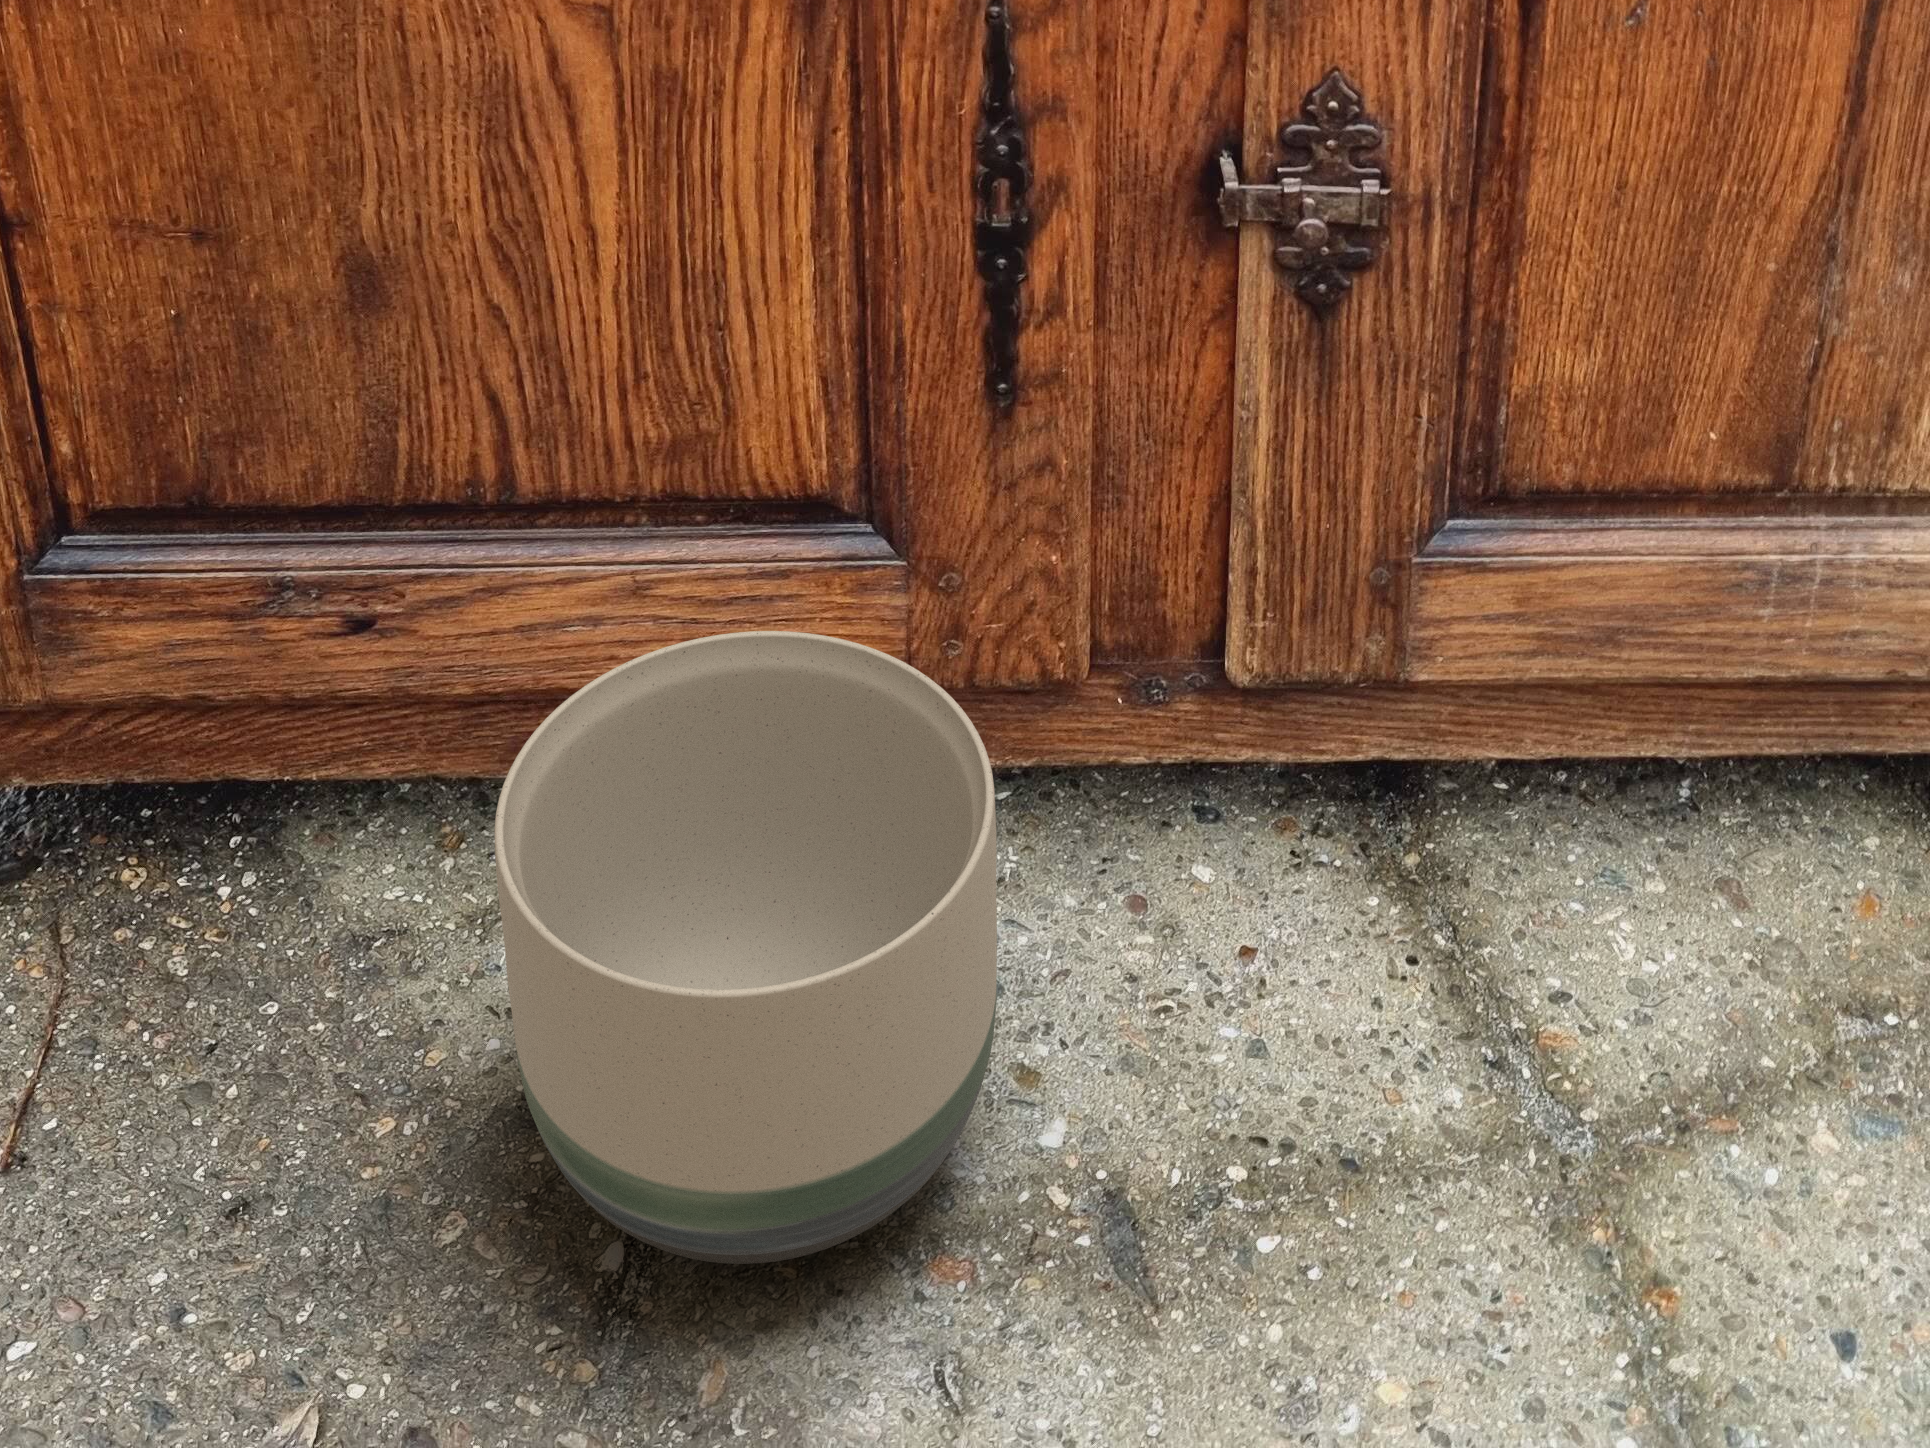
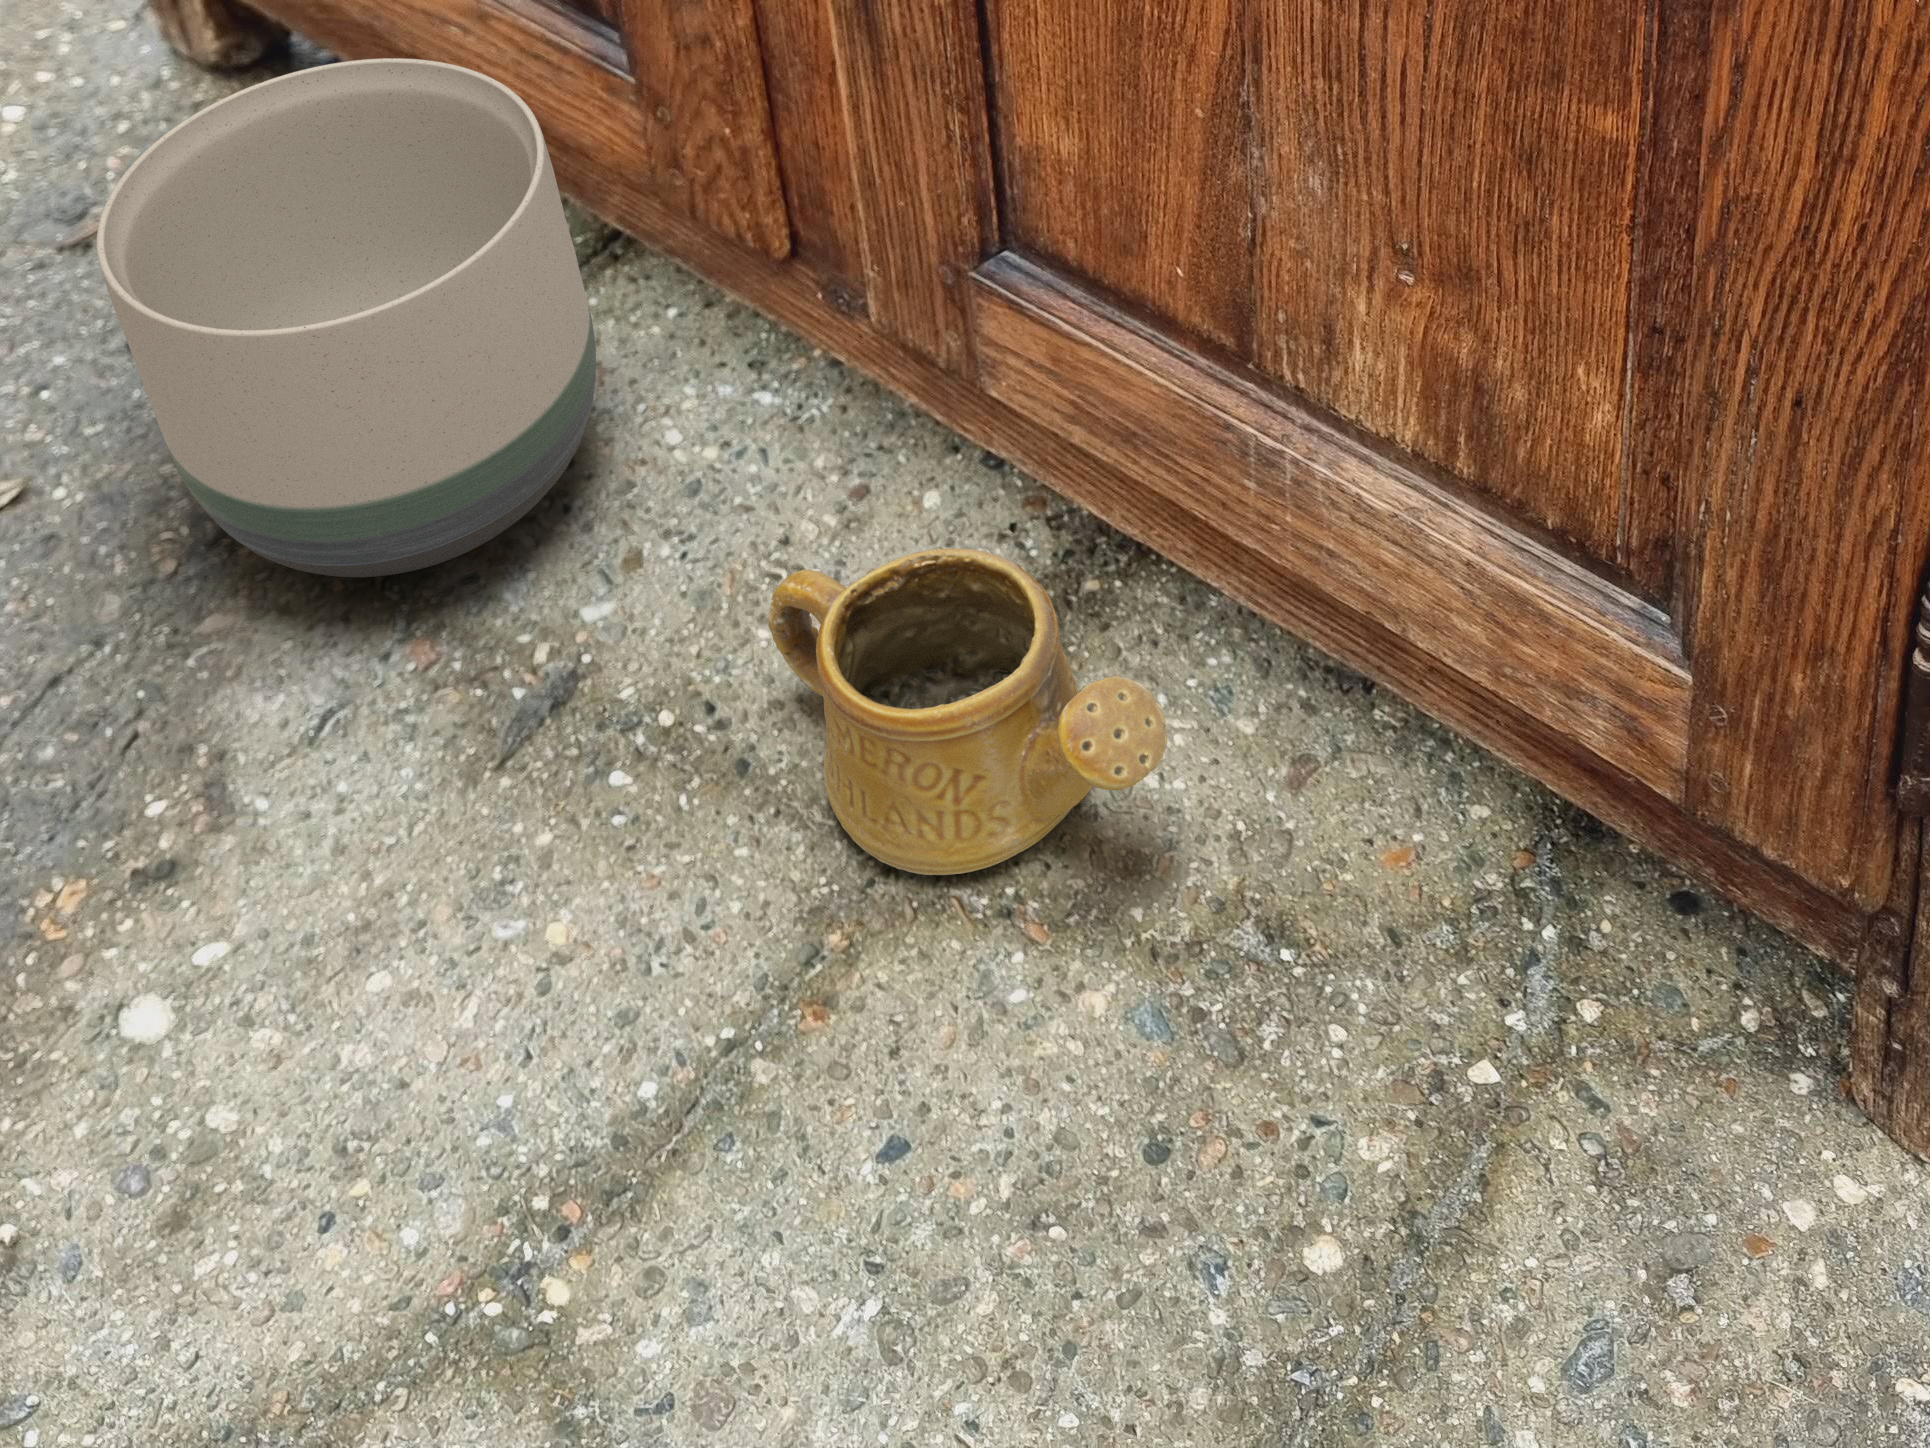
watering can: none [1323,817,1790,1153] -> present [768,548,1167,875]

